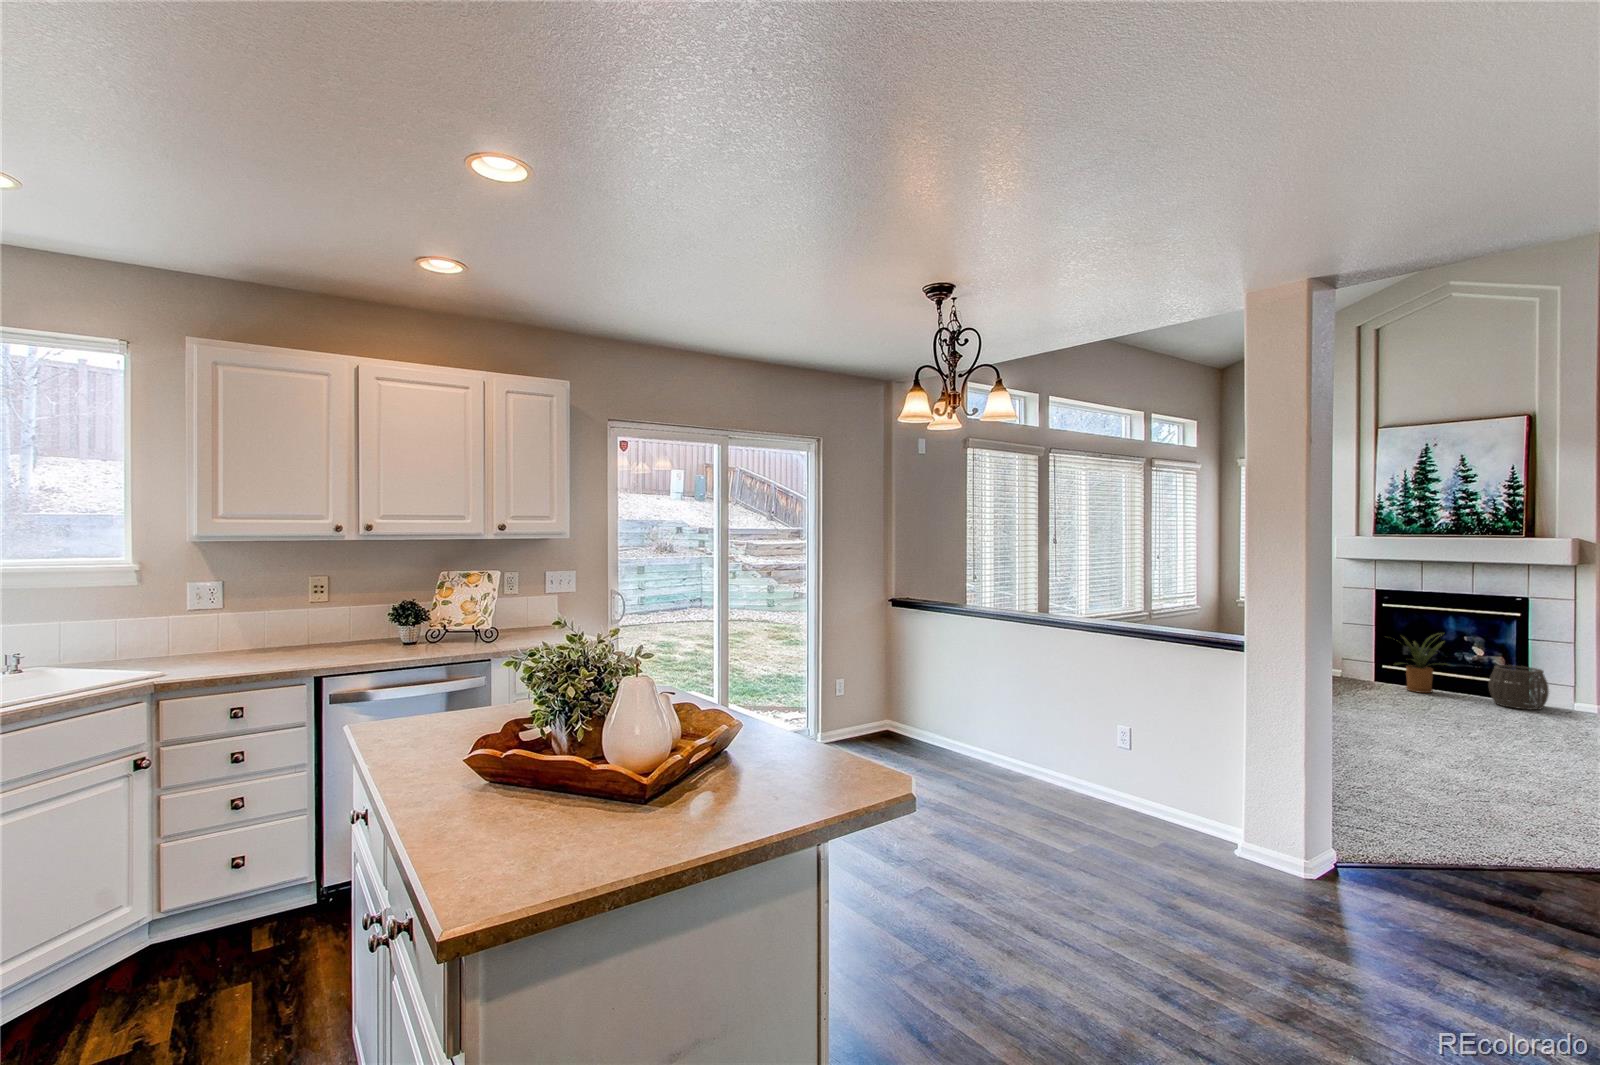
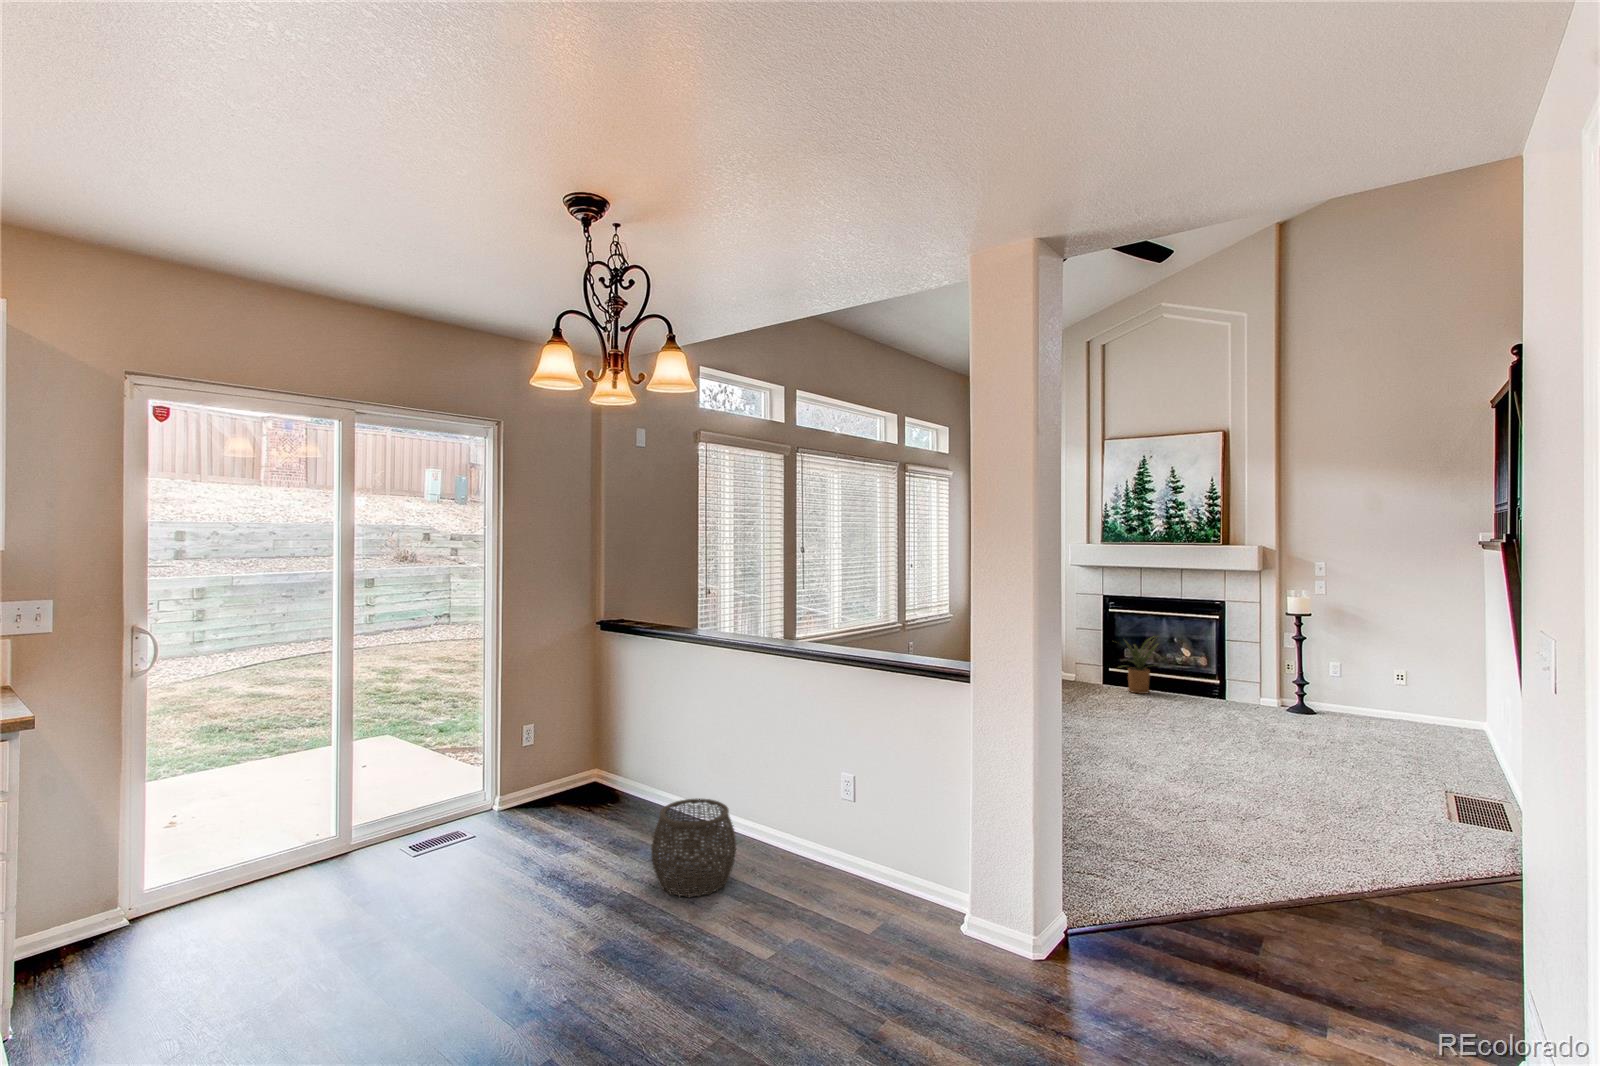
woven basket: present [1489,665,1549,710] -> present [651,799,736,897]

